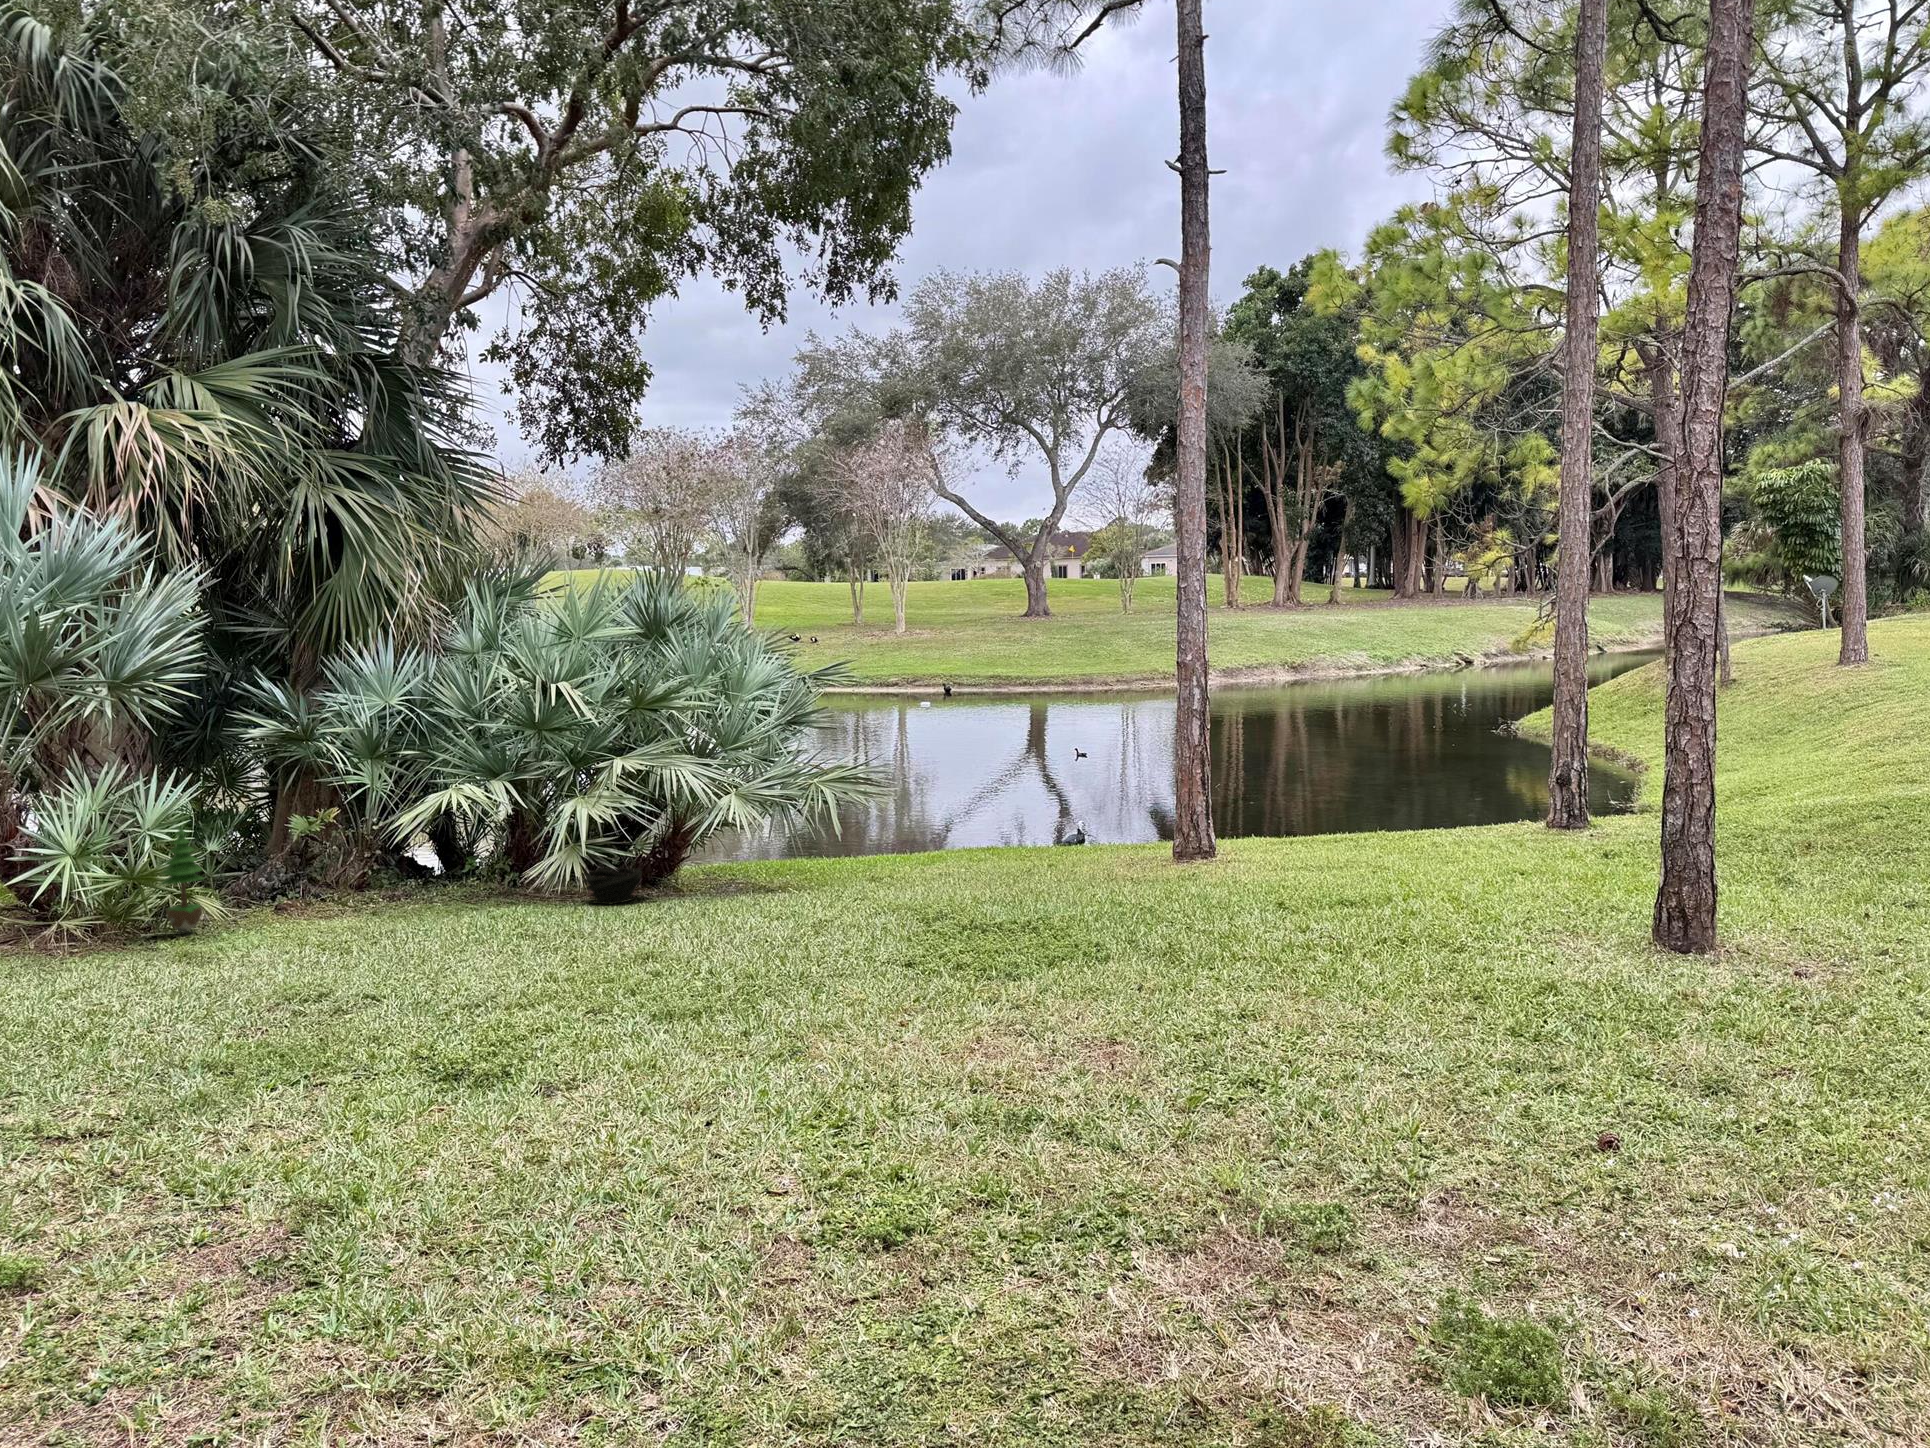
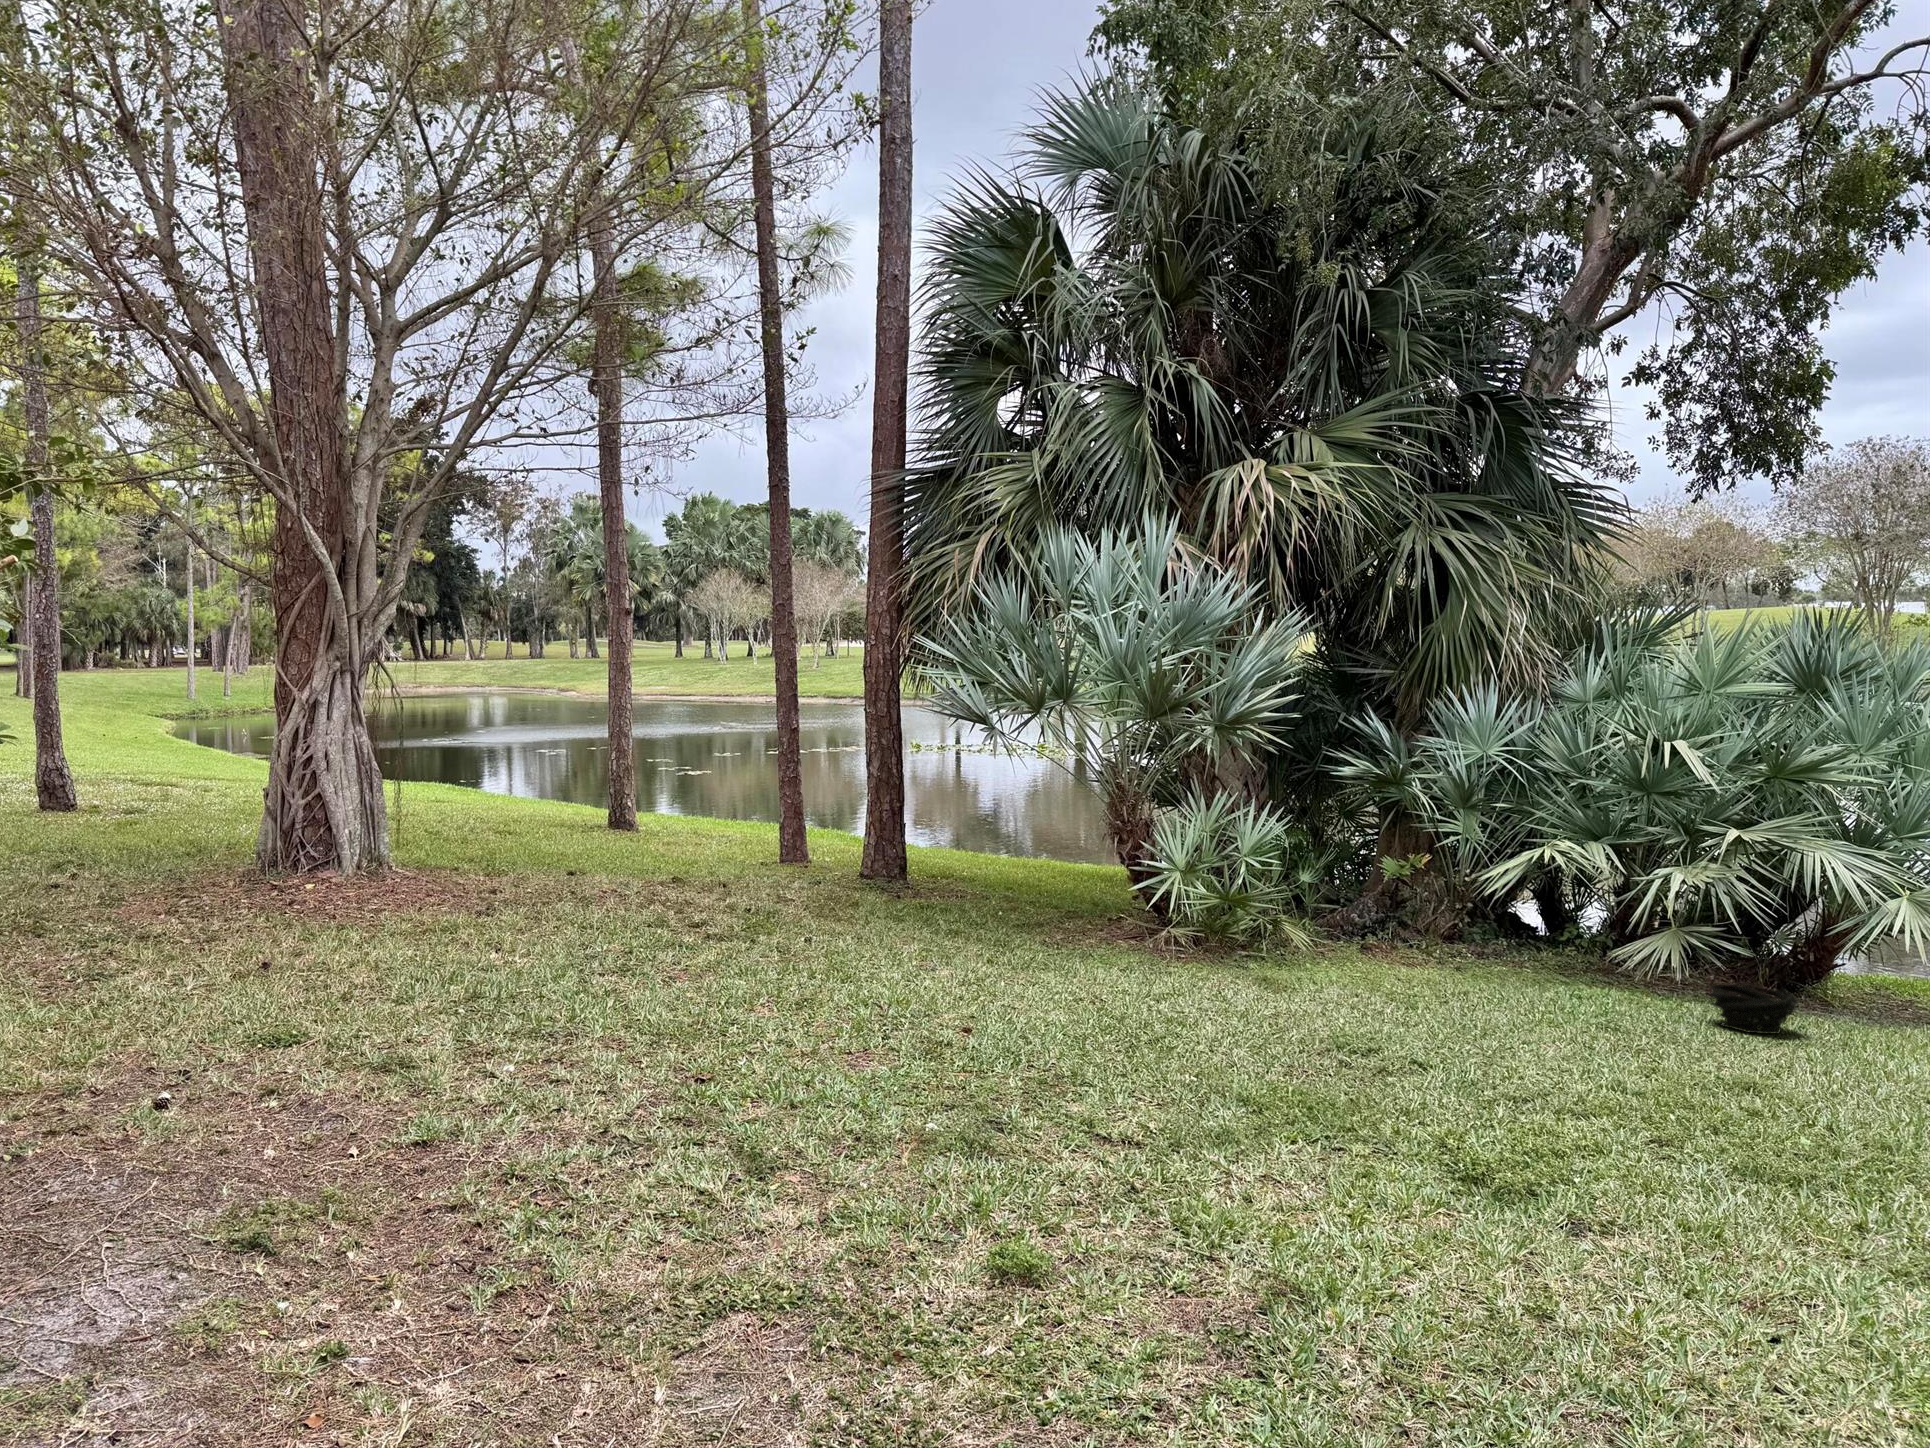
potted tree: present [161,827,204,933] -> none [1250,854,1289,959]

